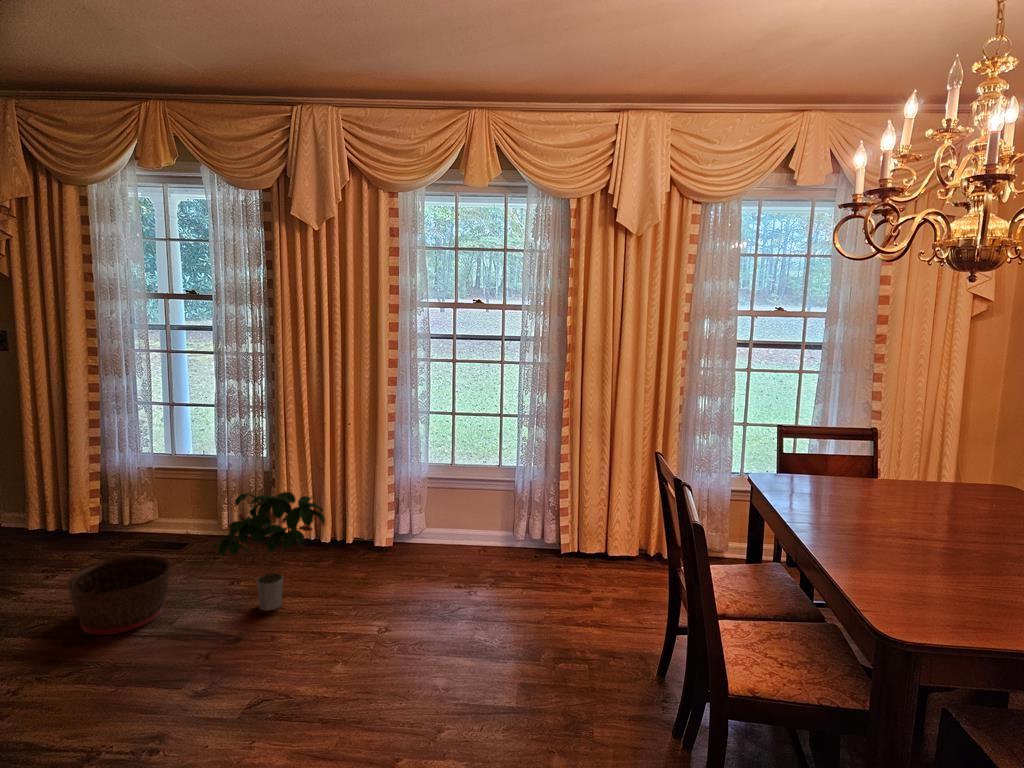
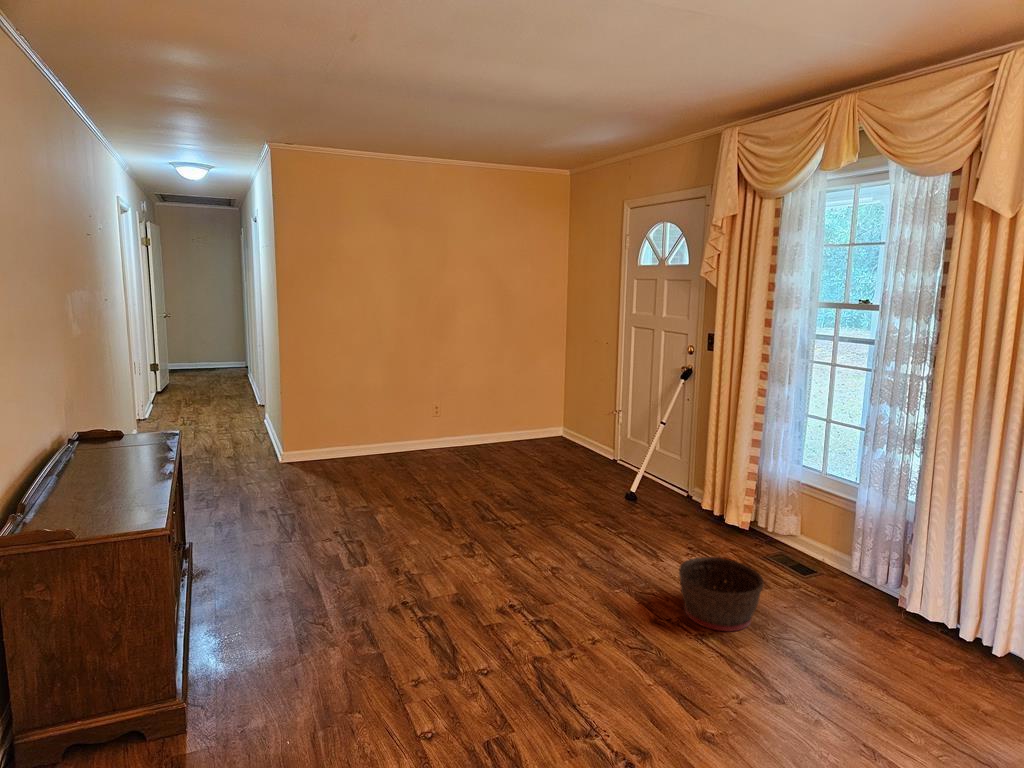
potted plant: present [214,492,325,611] -> none [800,542,929,690]

